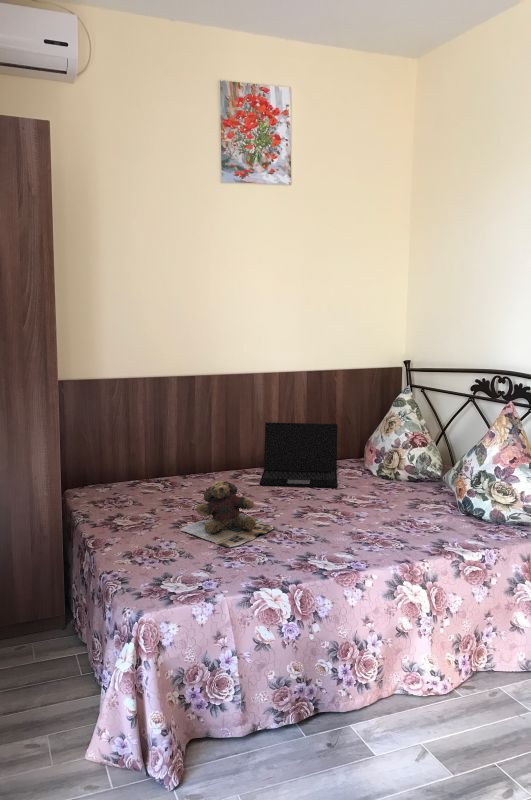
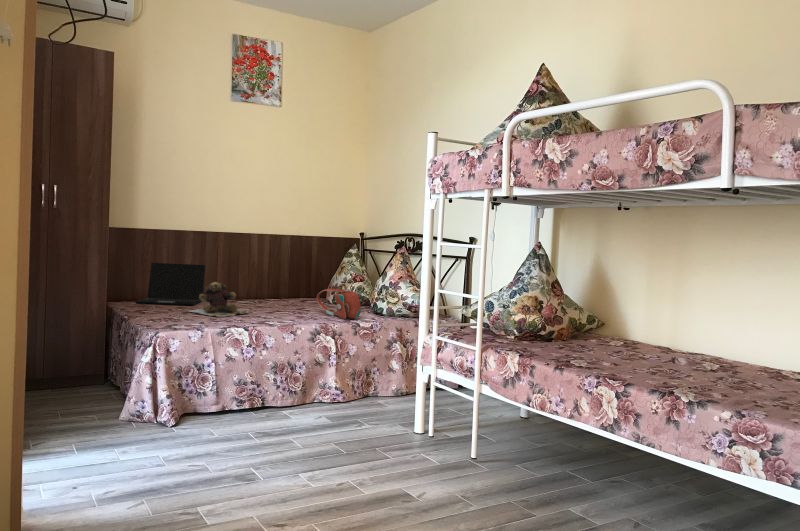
laptop: present [259,422,337,488] -> present [136,263,205,306]
handbag: none [376,485,458,541] -> present [317,289,361,319]

